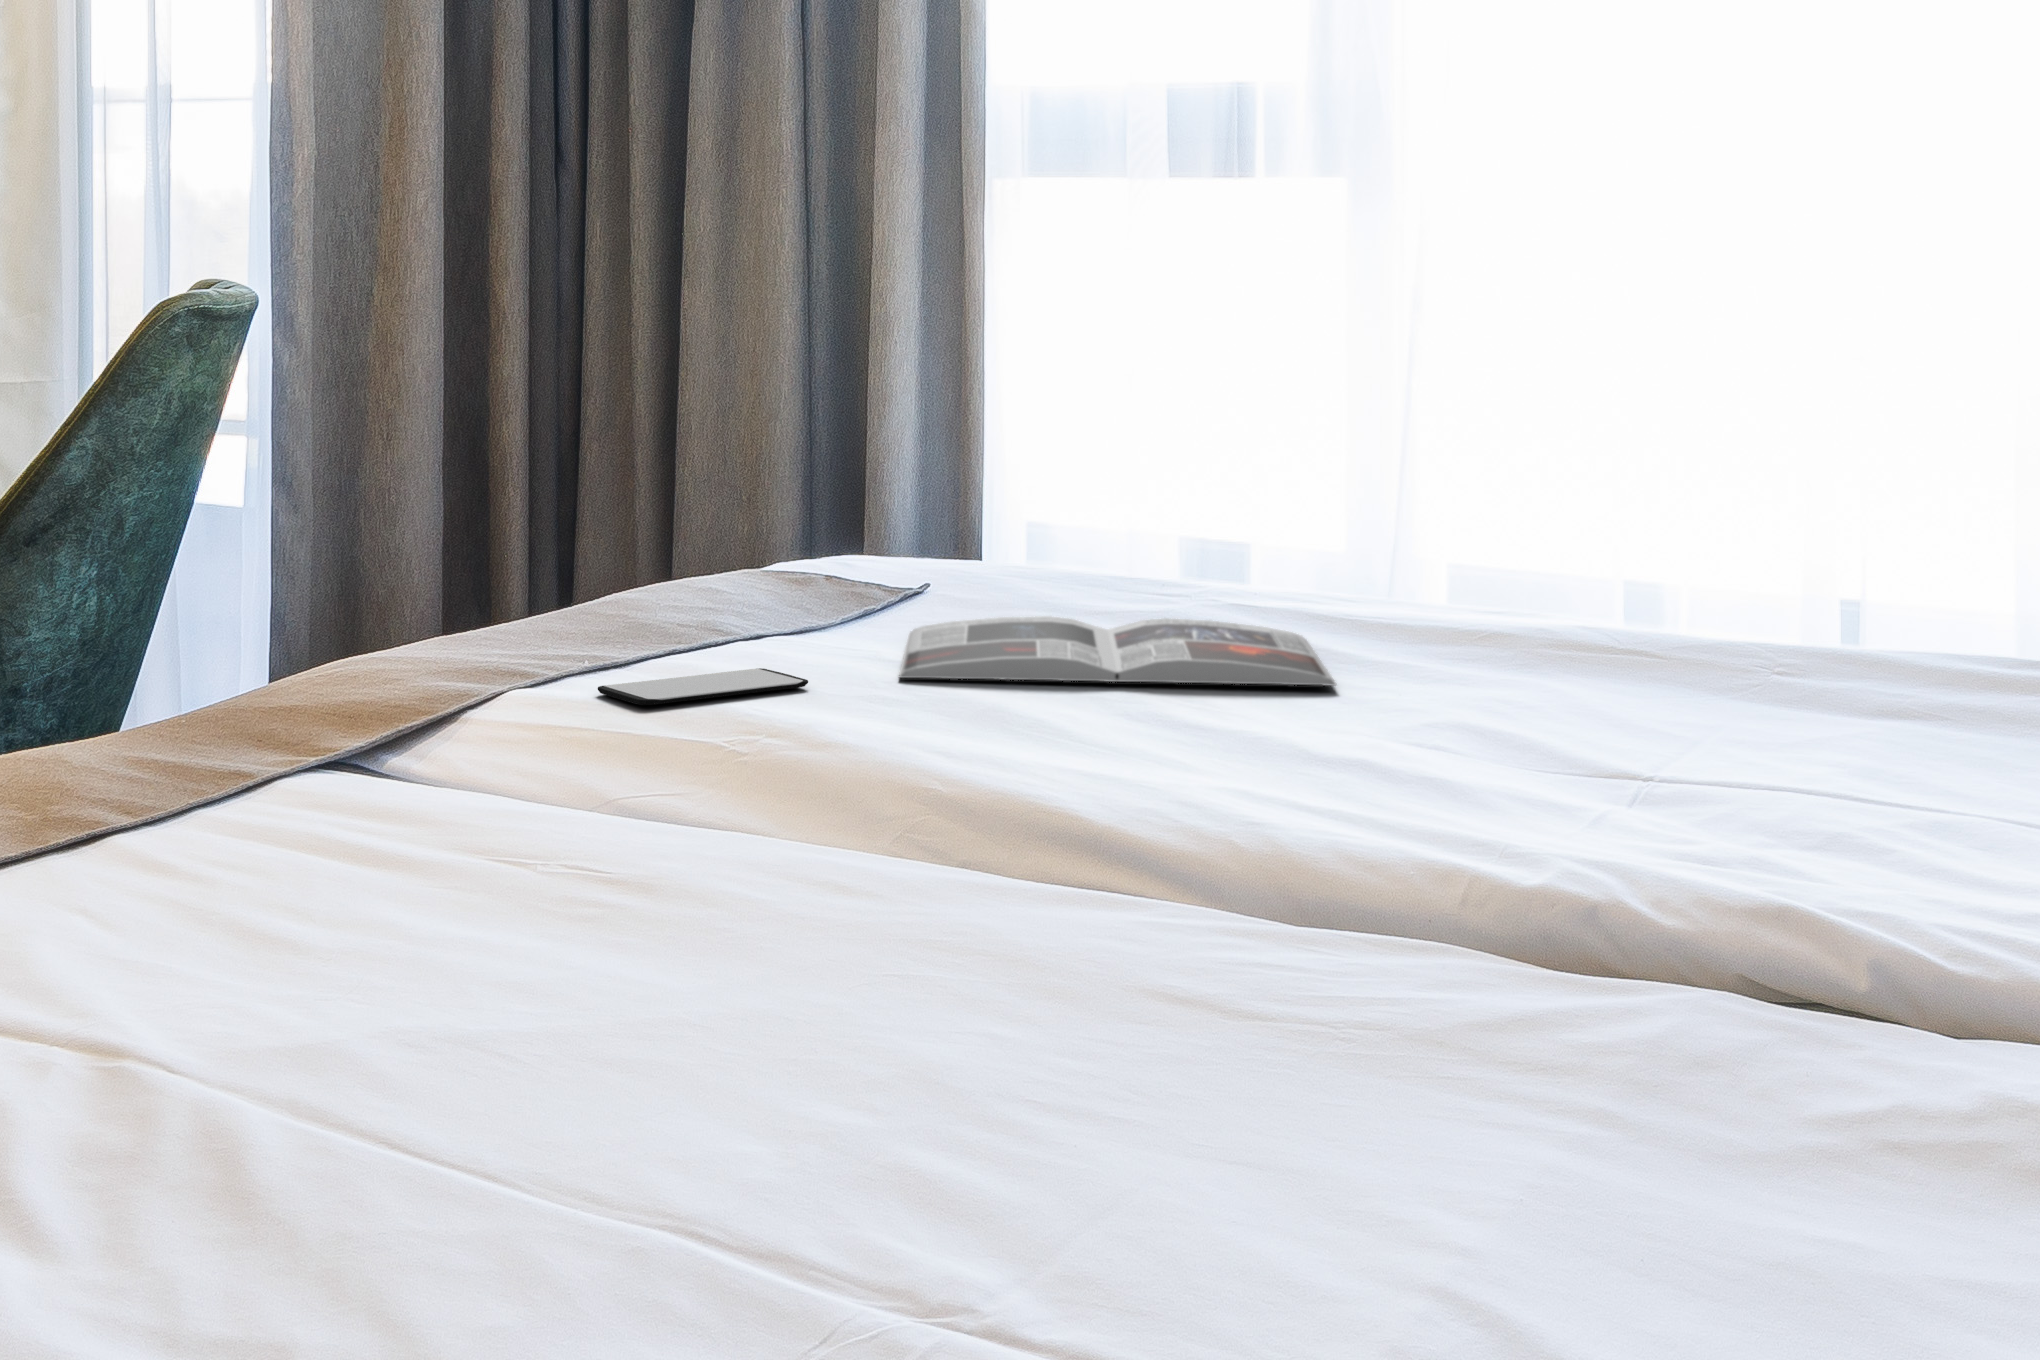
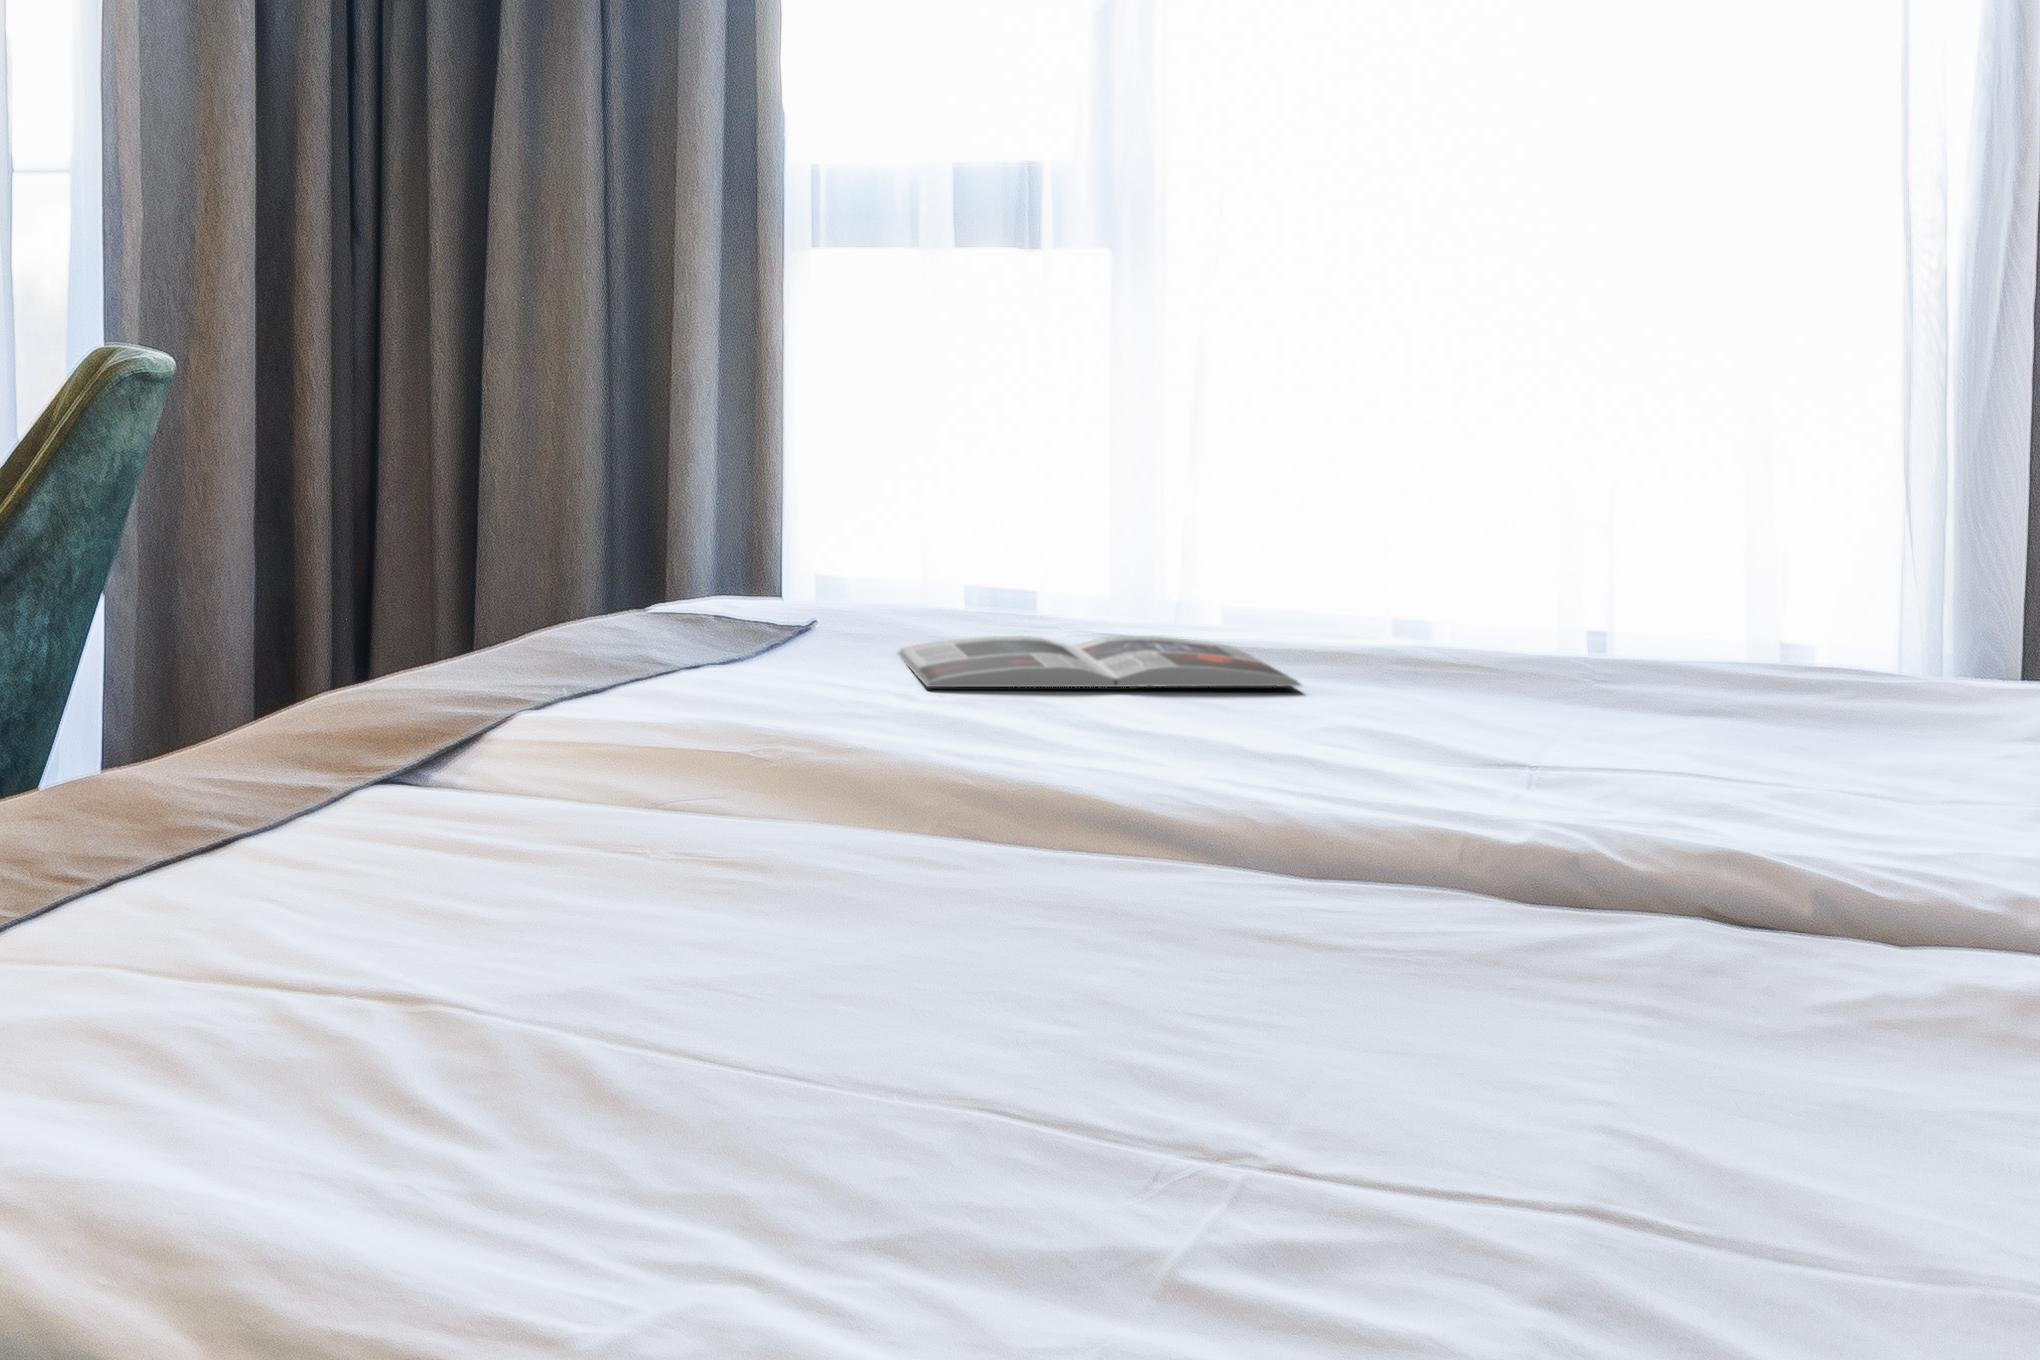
smartphone: present [598,668,808,705] -> none [681,682,857,712]

